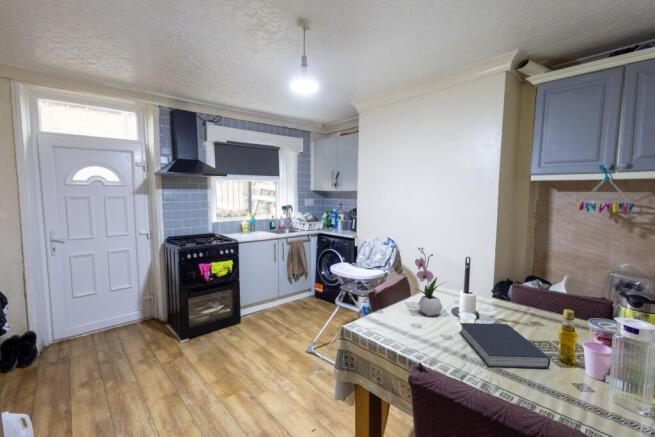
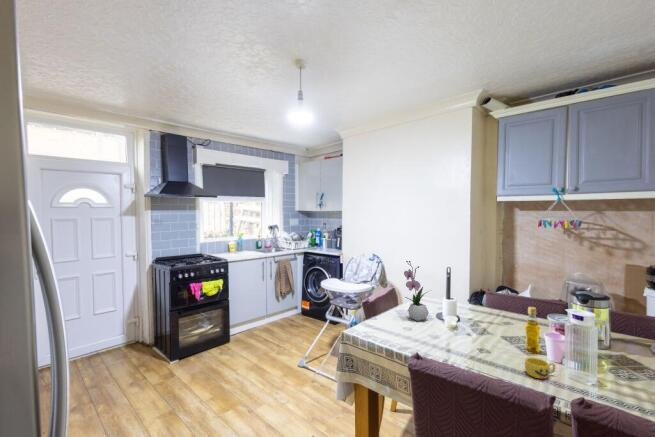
book: present [460,323,550,368] -> none [445,324,518,357]
cup: none [559,374,601,404] -> present [525,357,555,379]

